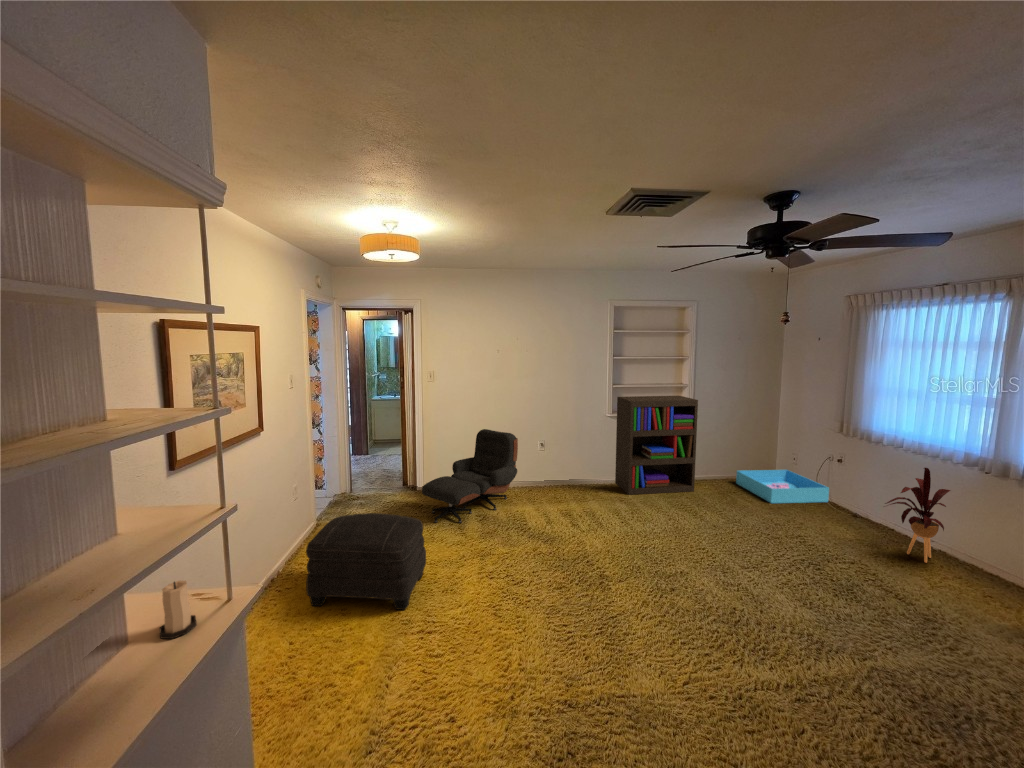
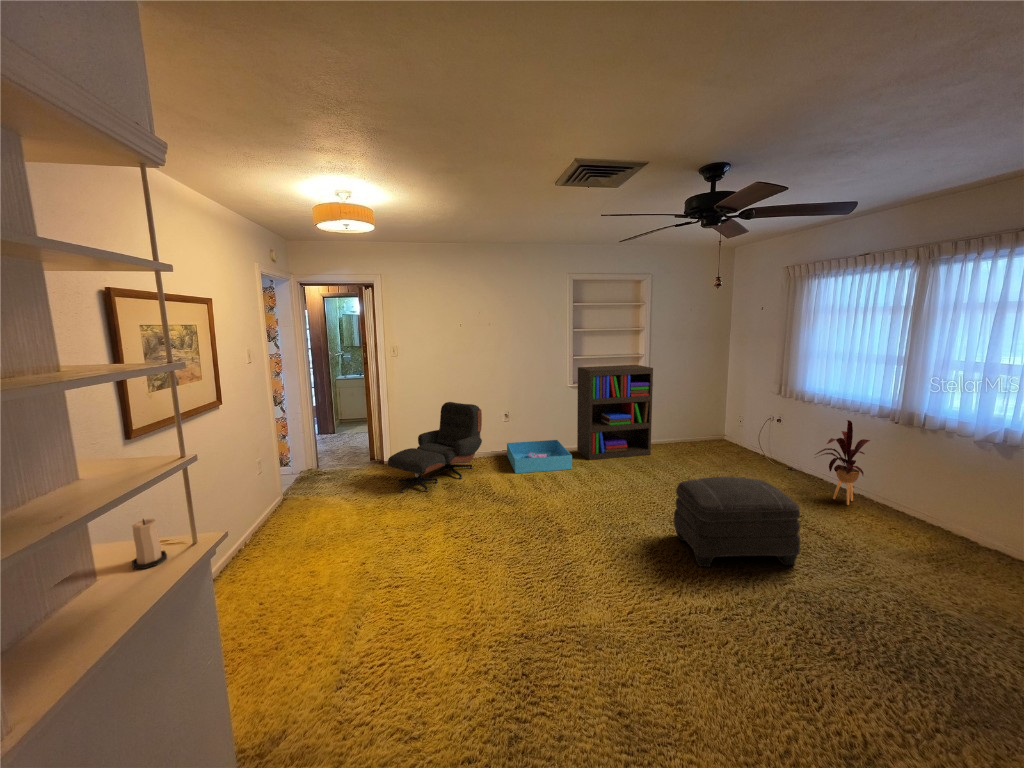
storage bin: present [736,470,829,503] -> present [507,440,572,473]
ottoman: present [306,513,426,610] -> present [674,477,800,567]

